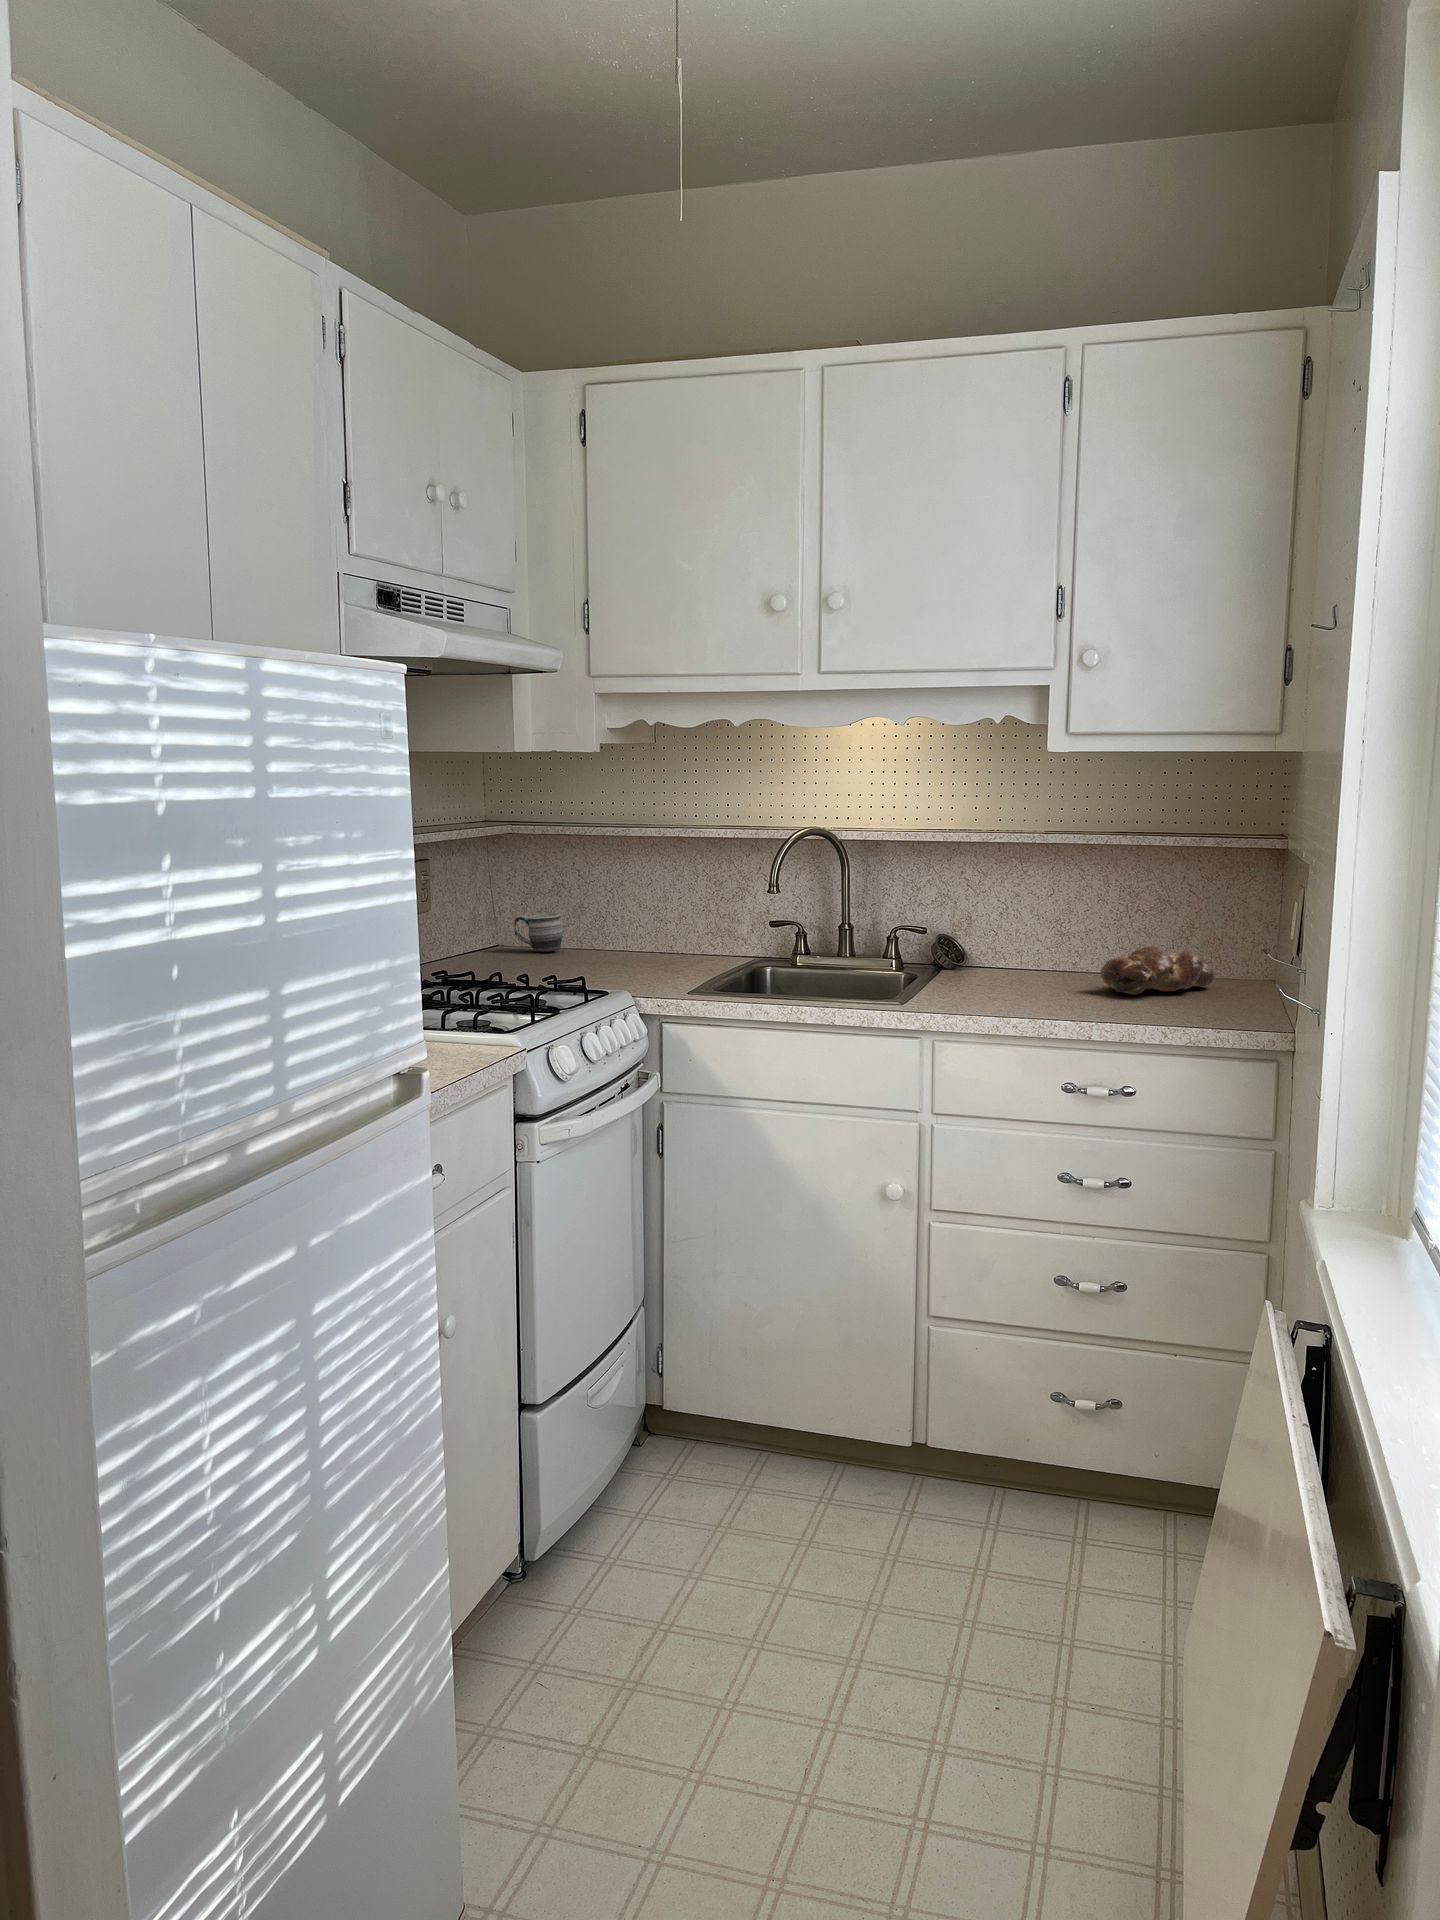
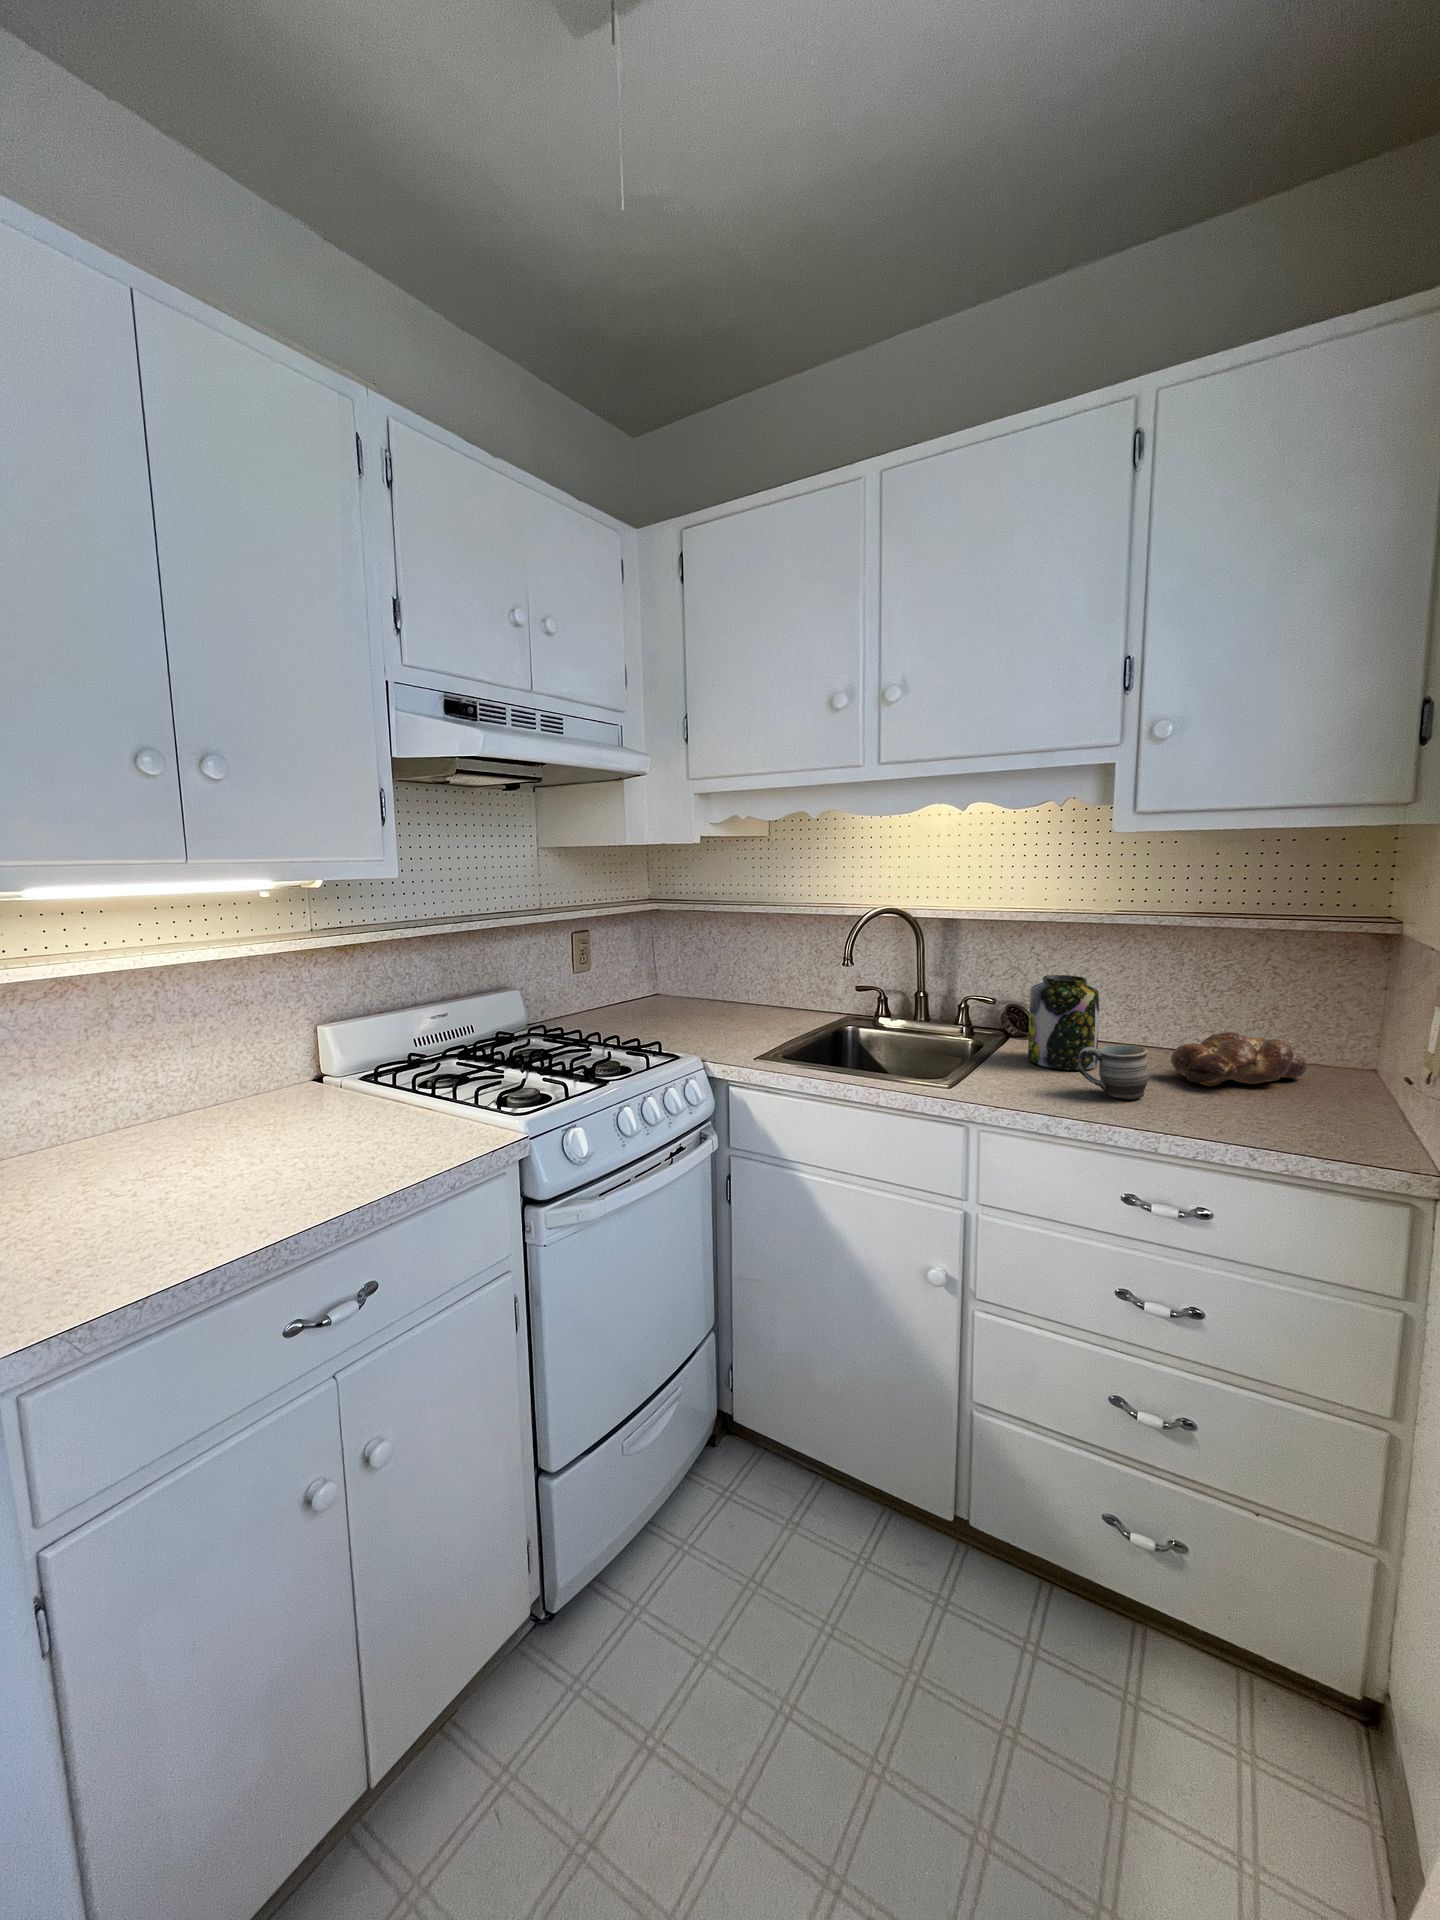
jar: none [968,897,1035,989] -> present [1028,975,1099,1070]
mug: present [514,913,562,952] -> present [1078,1045,1148,1099]

